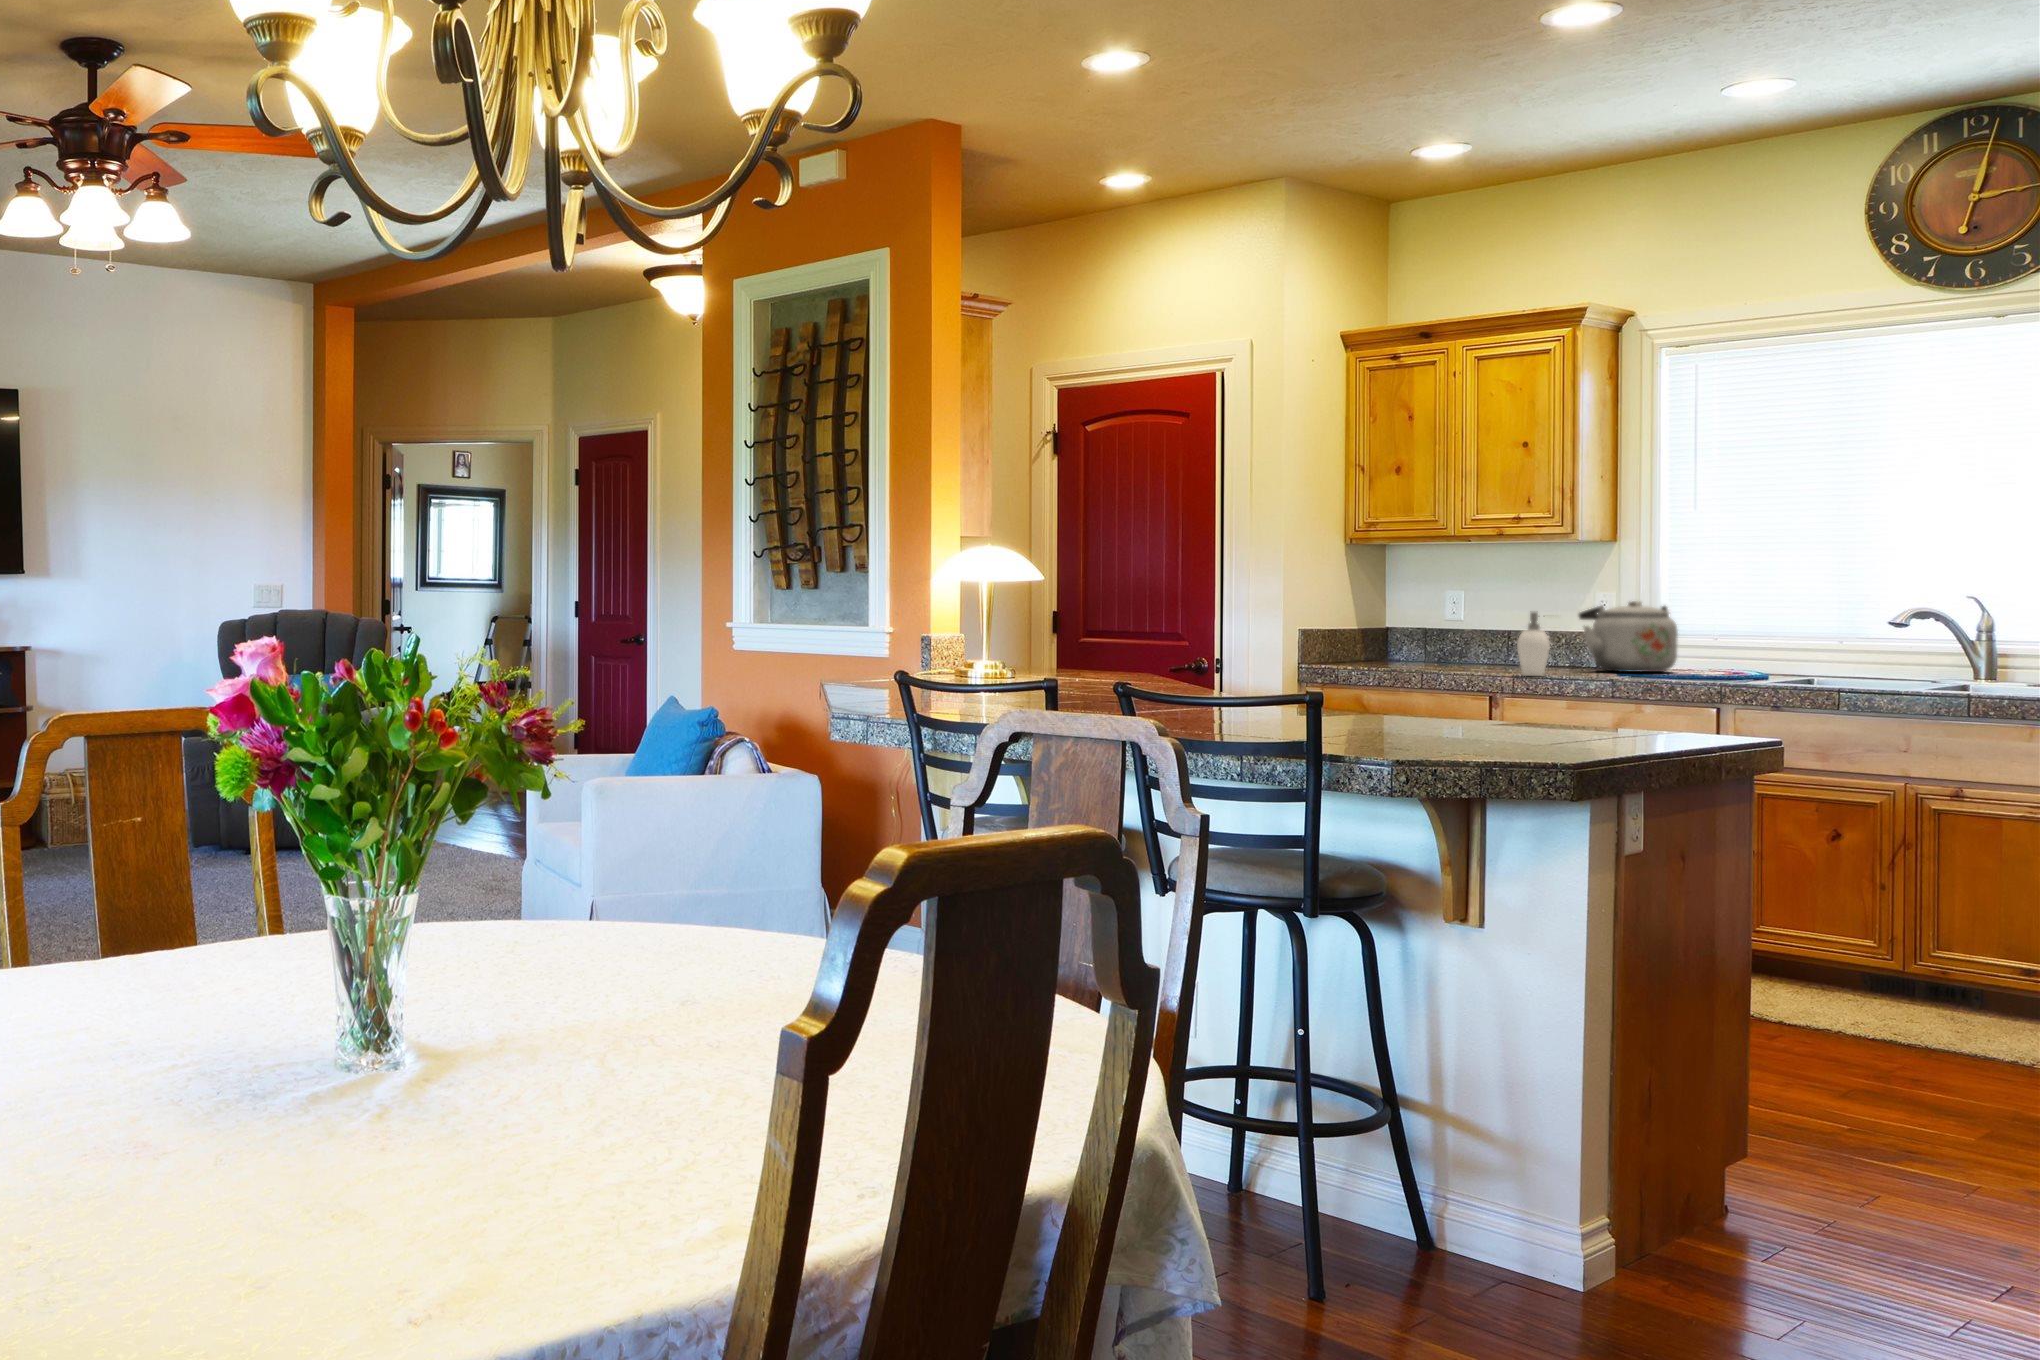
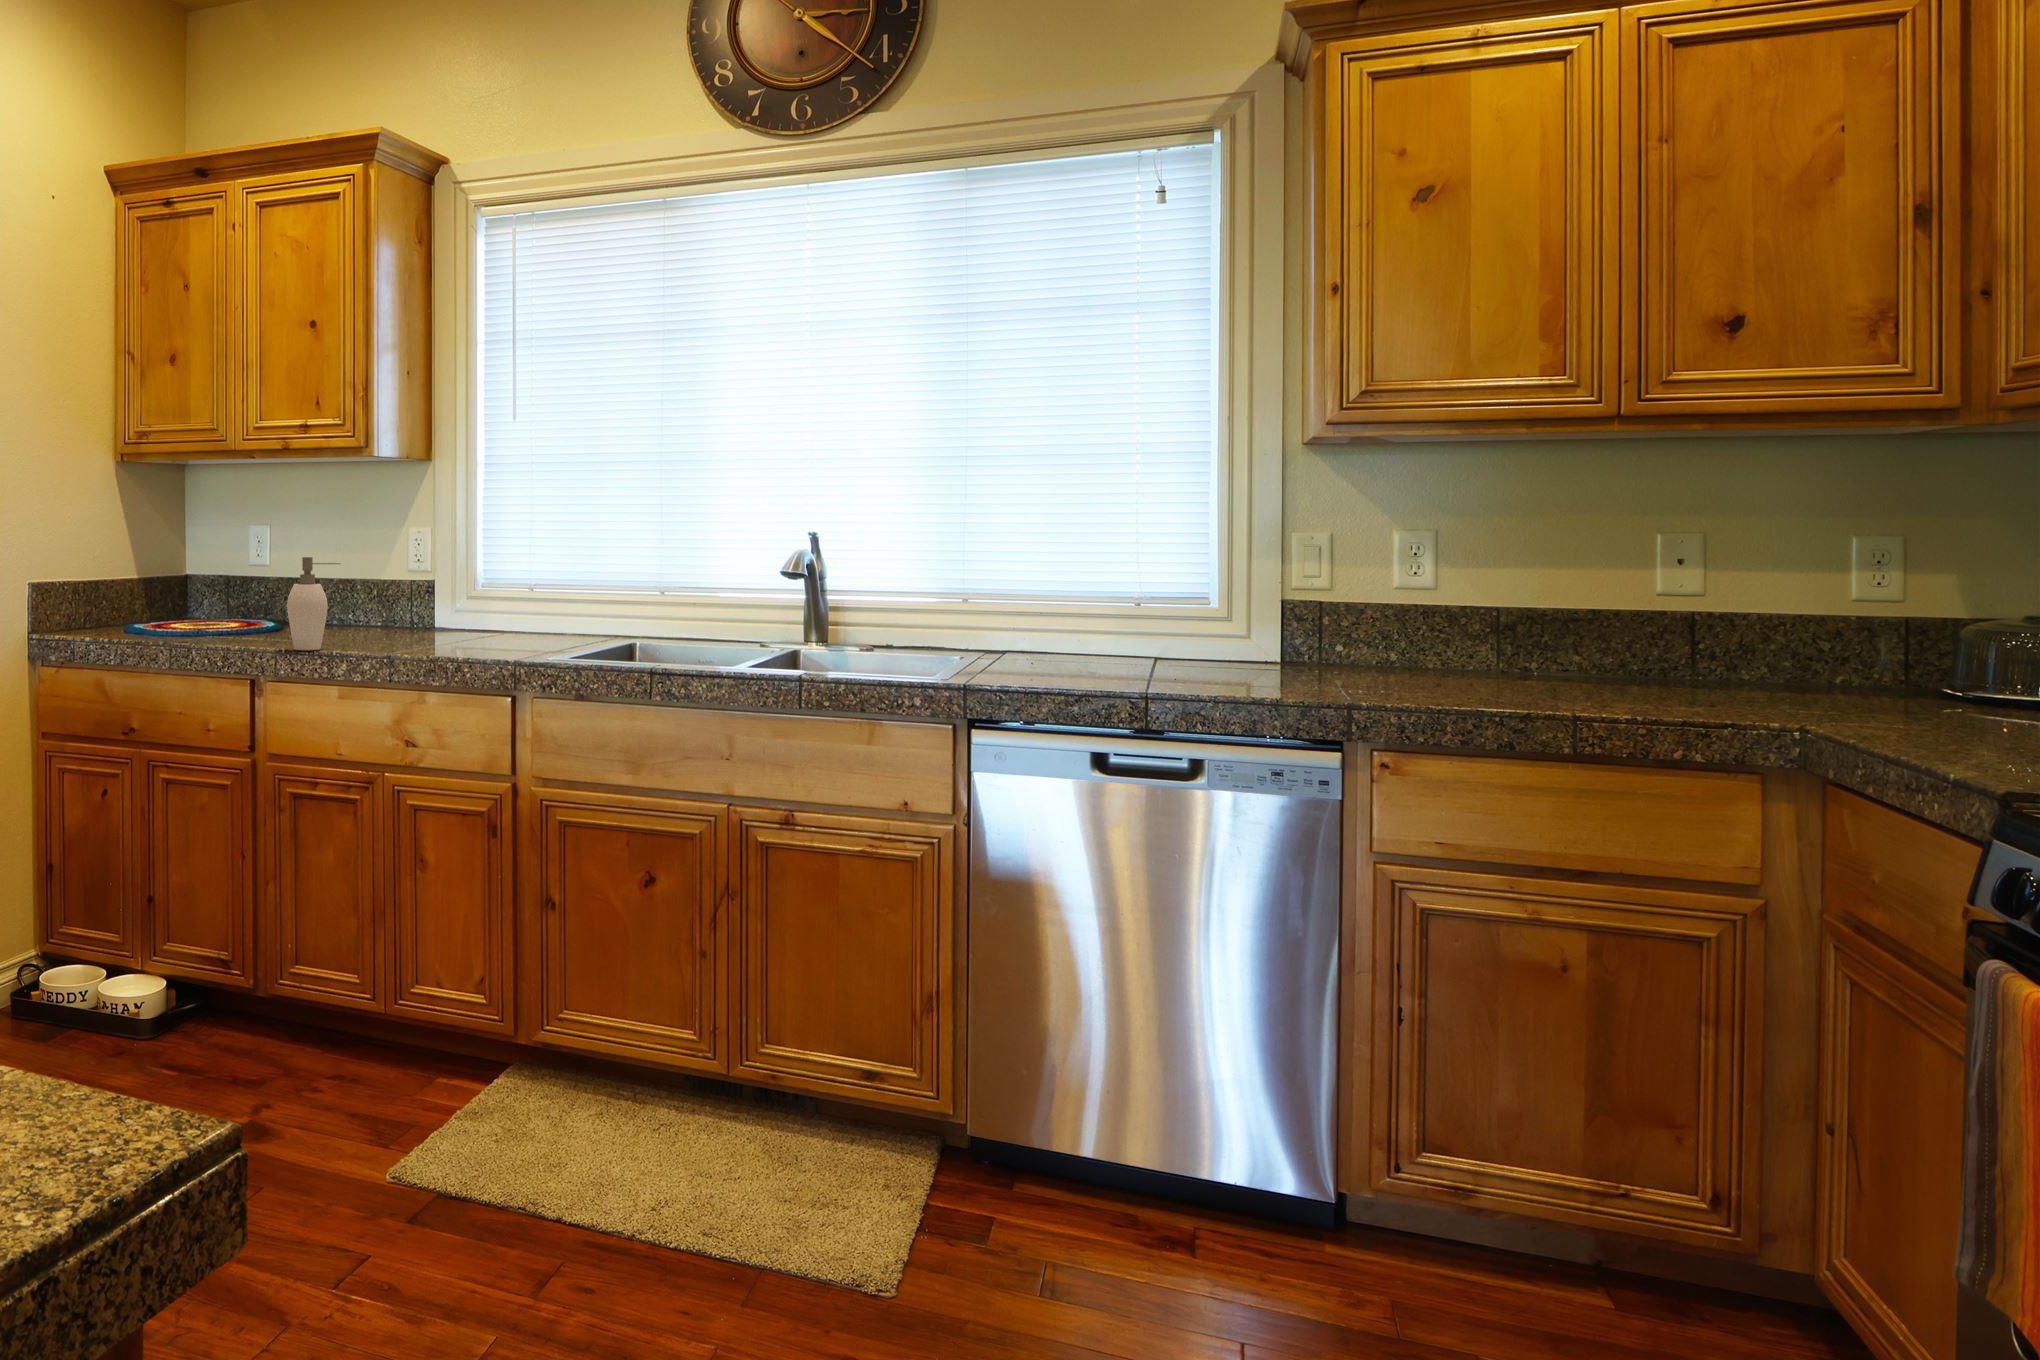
kettle: present [1579,601,1678,672] -> none [384,539,496,635]

